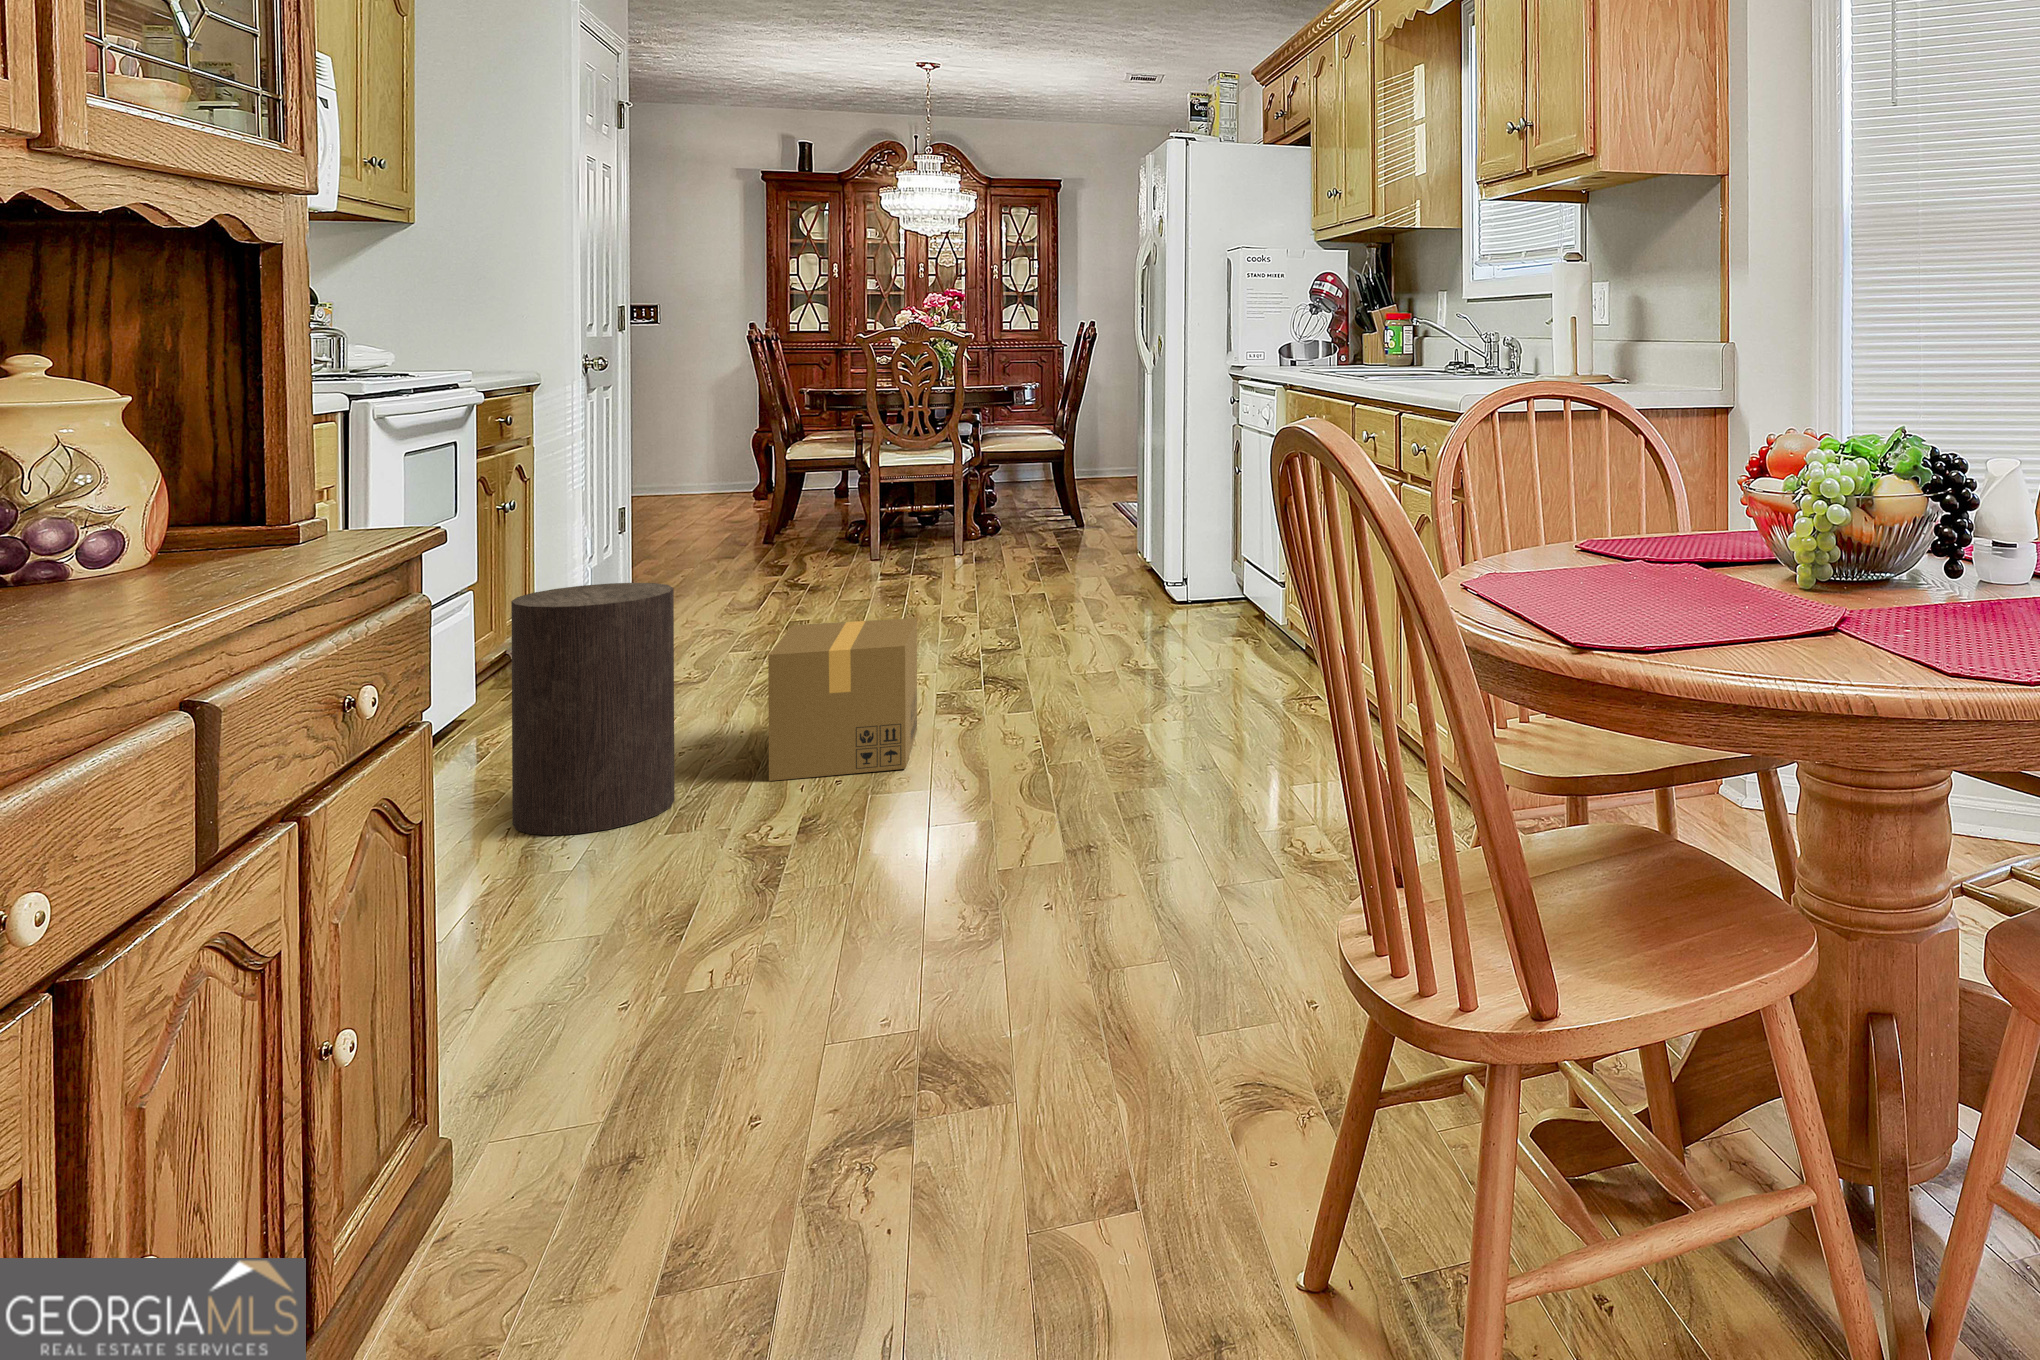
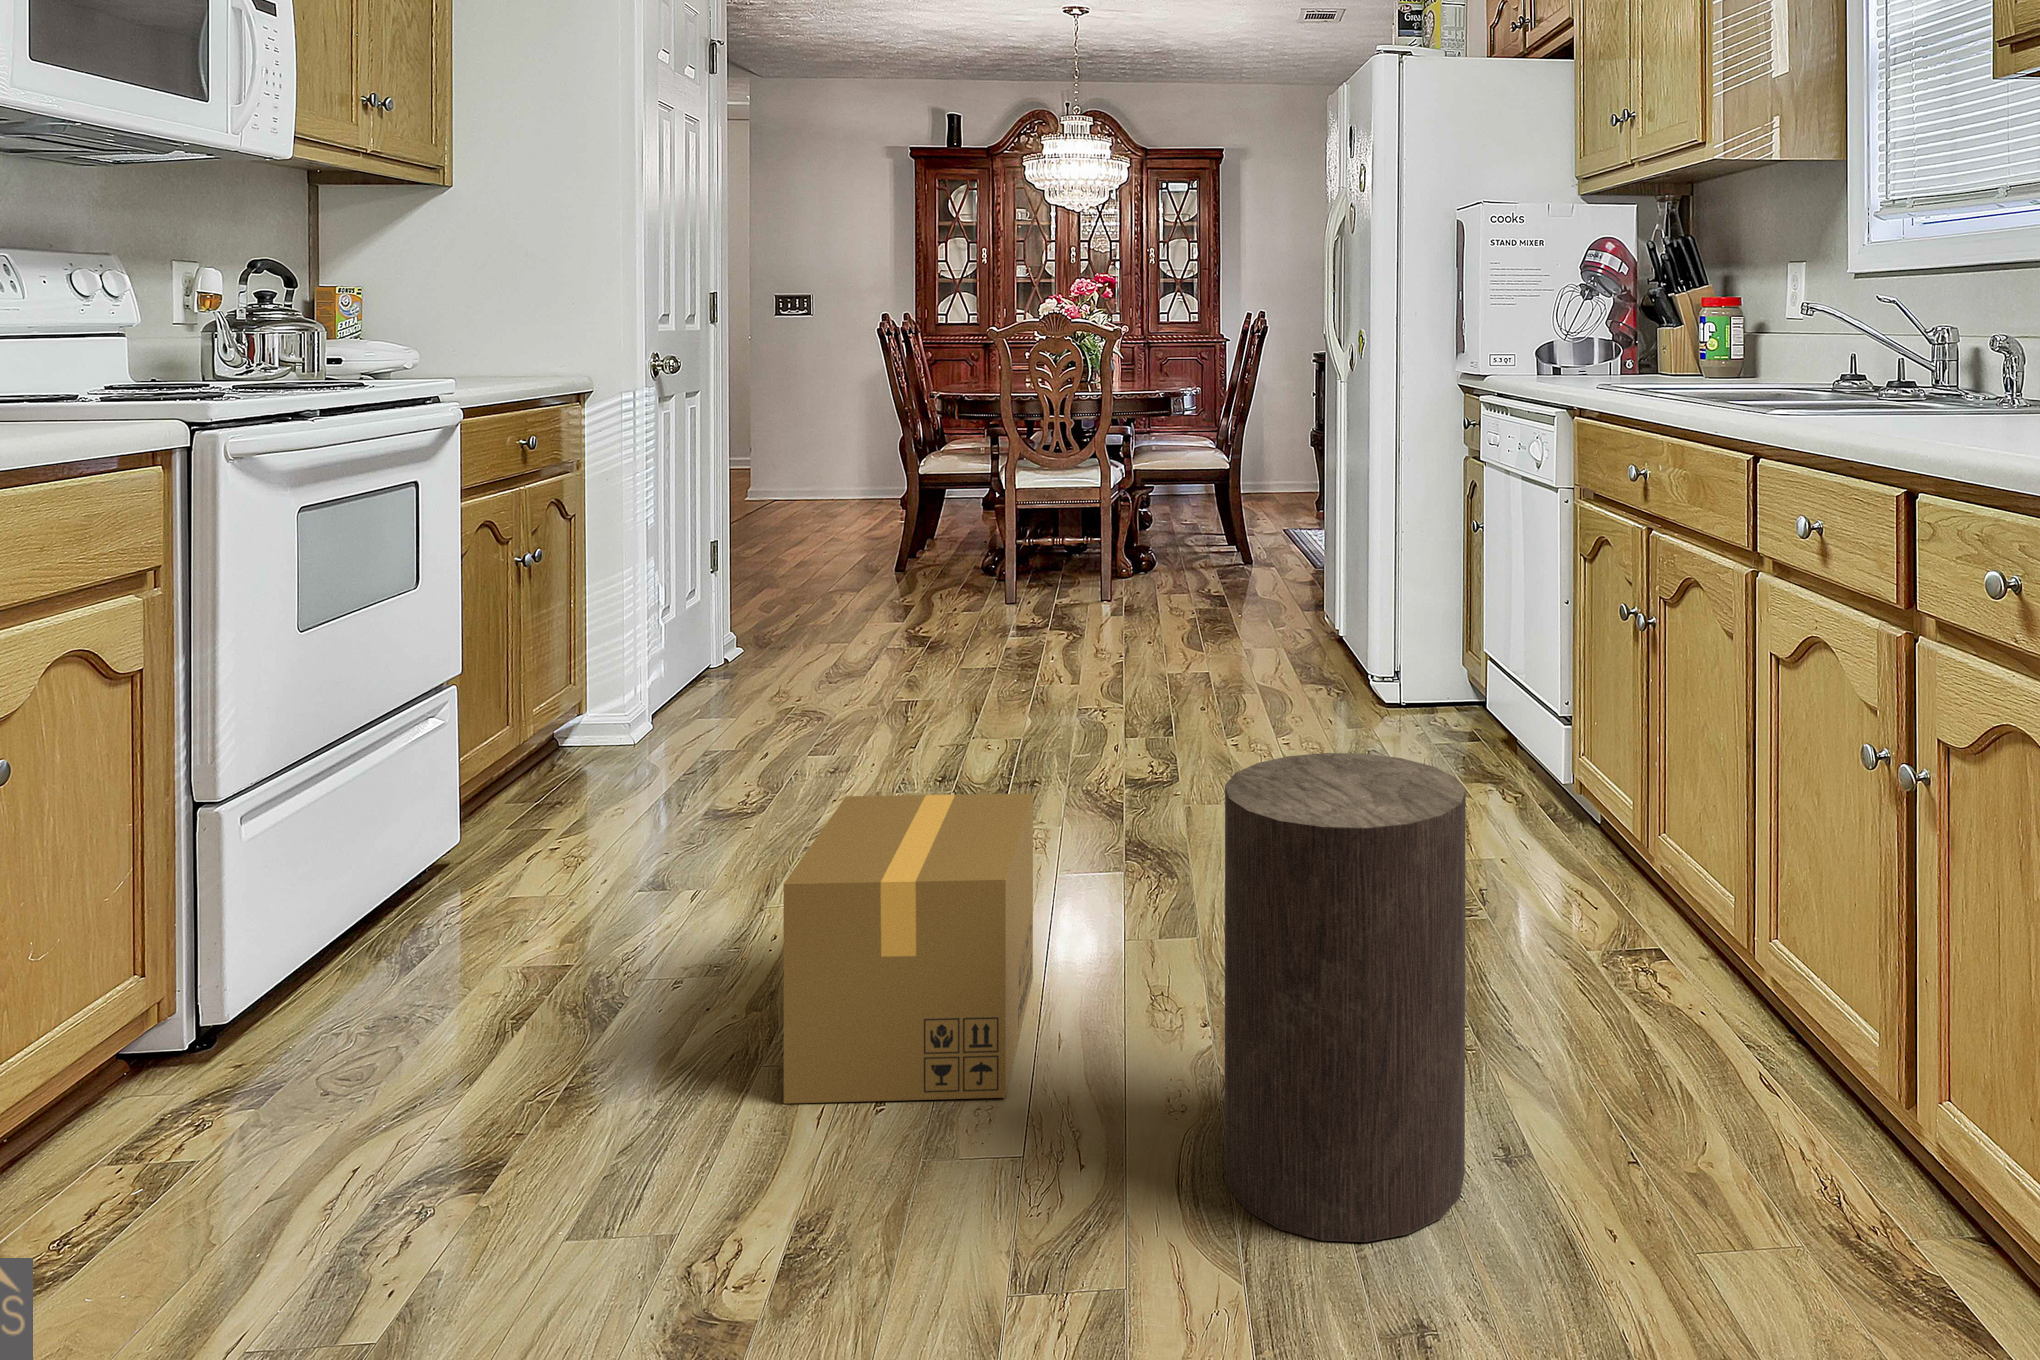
stool: present [511,583,674,835] -> present [1225,753,1466,1242]

